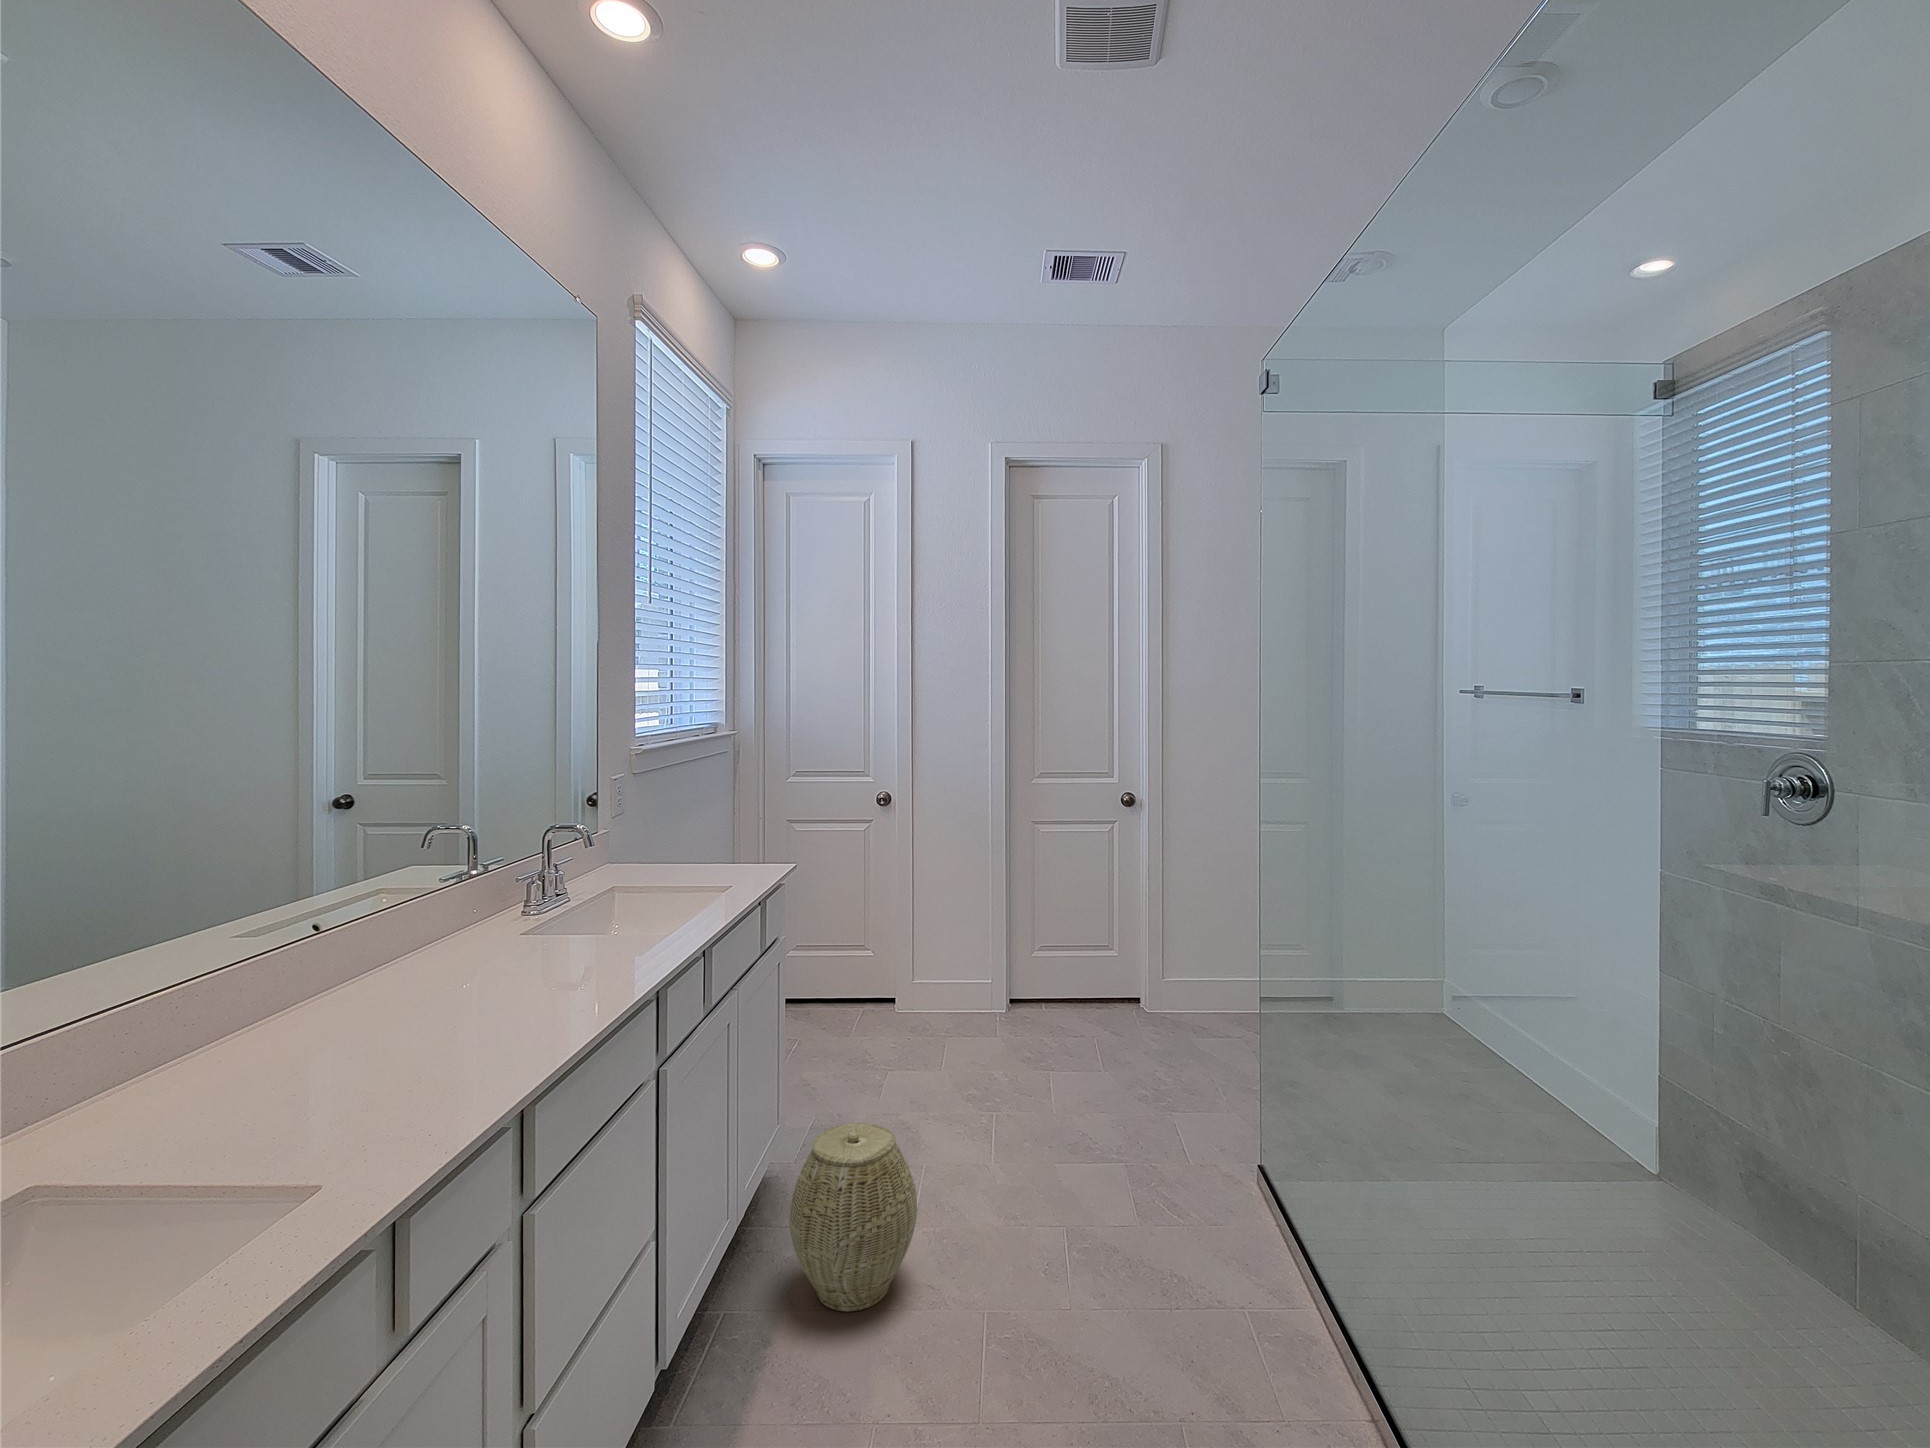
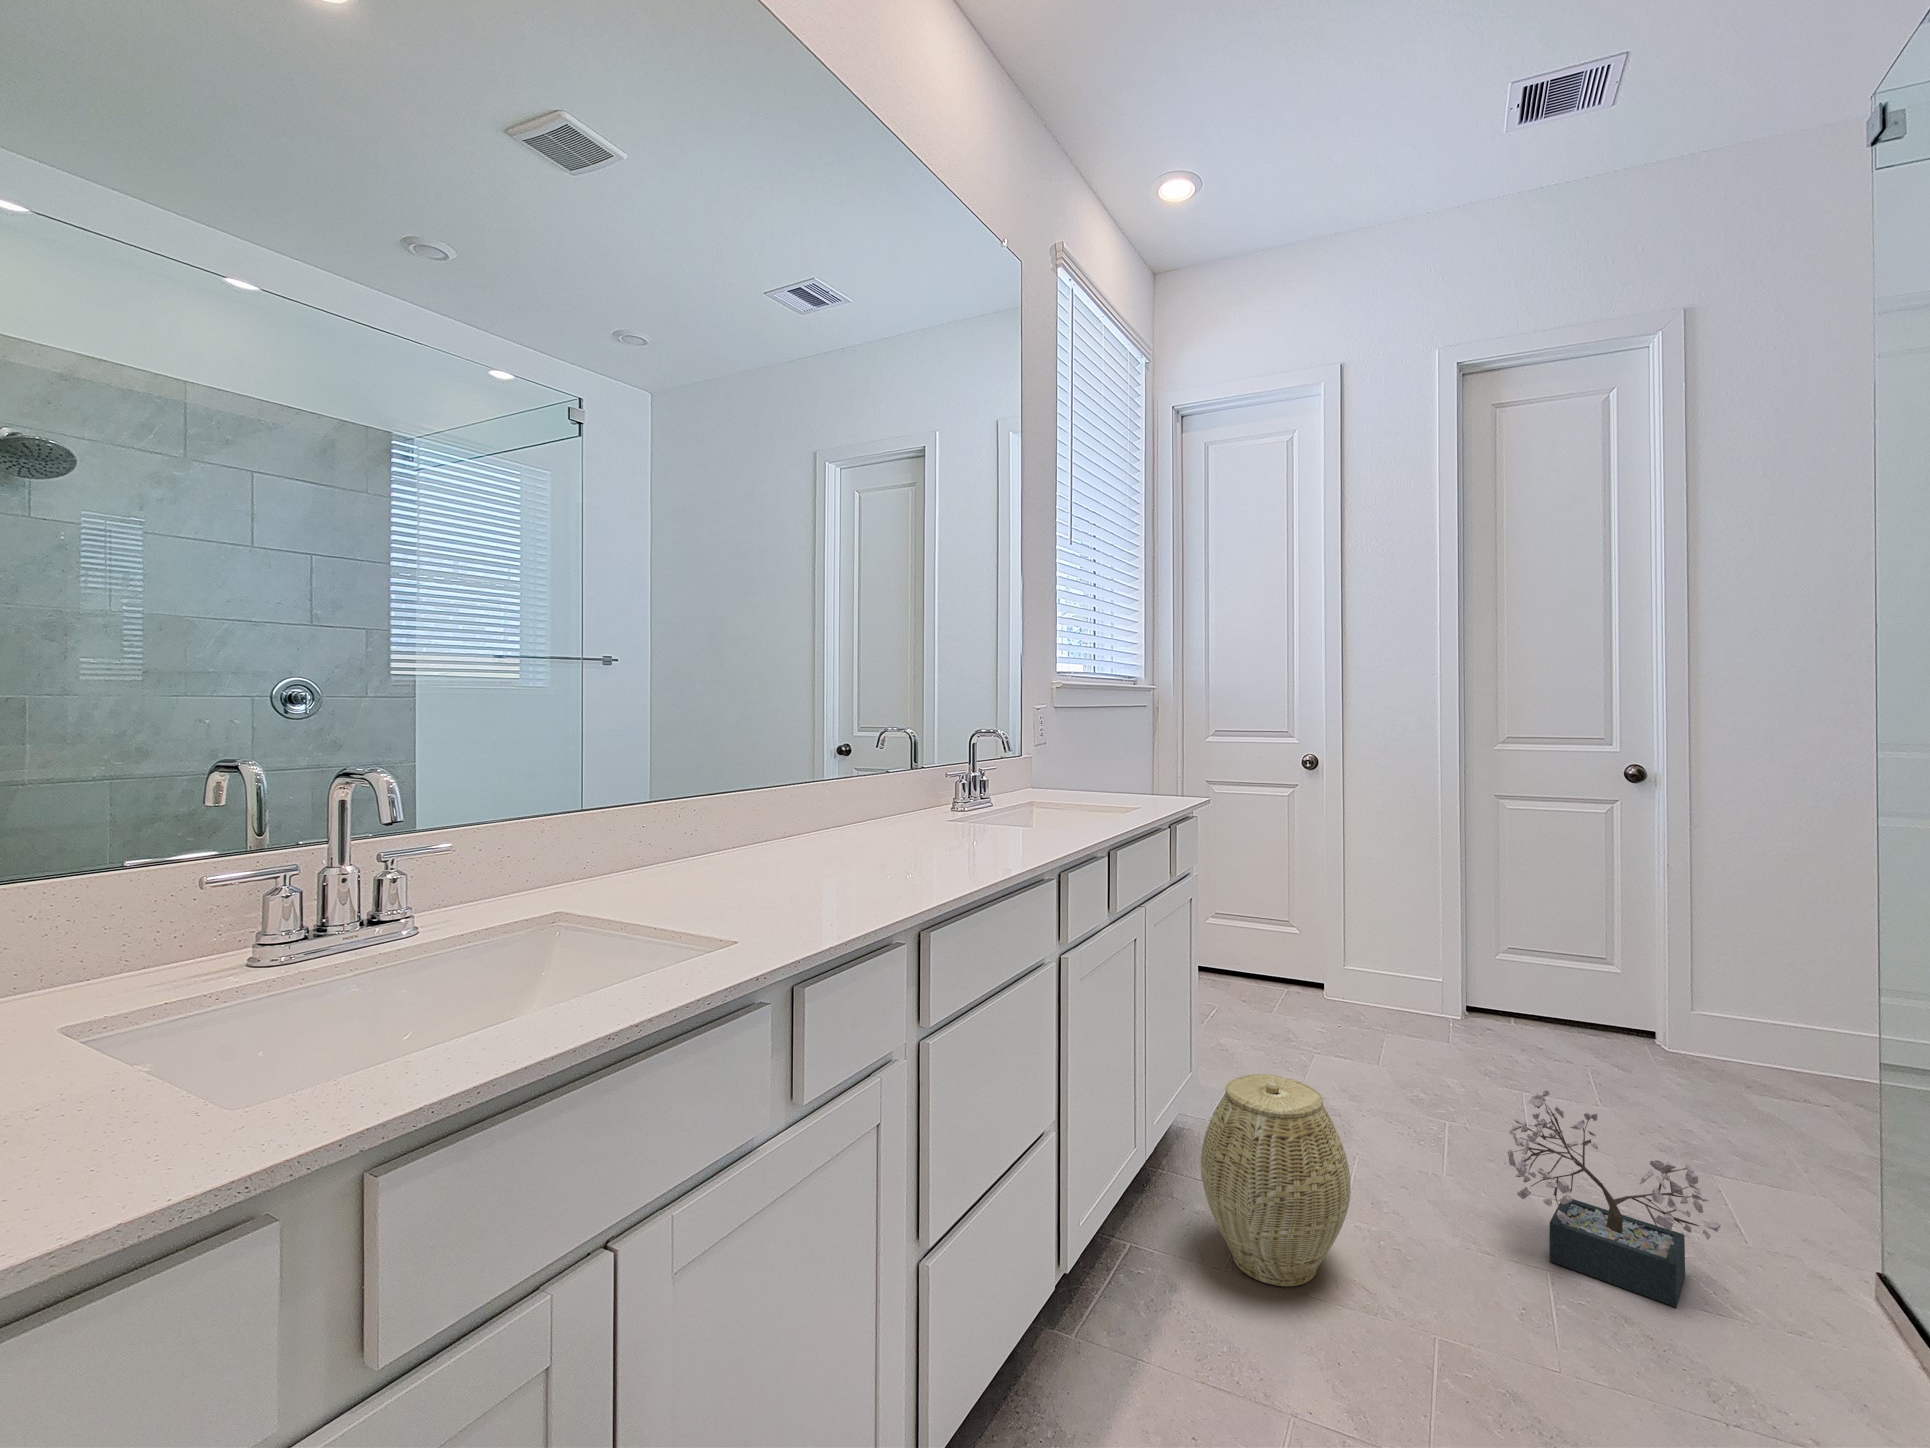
decorative plant: none [1033,1084,1168,1233] -> present [1507,1090,1721,1307]

